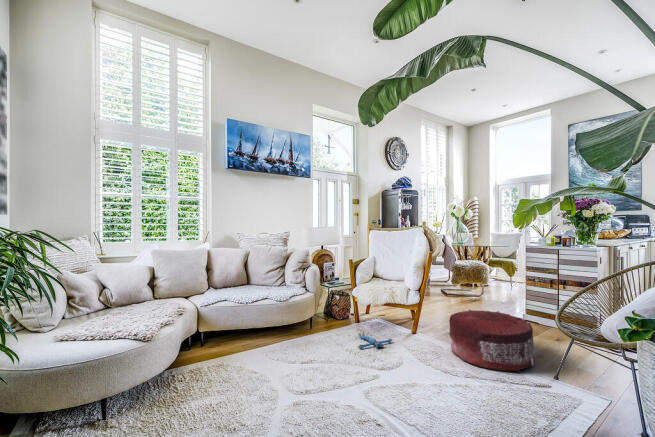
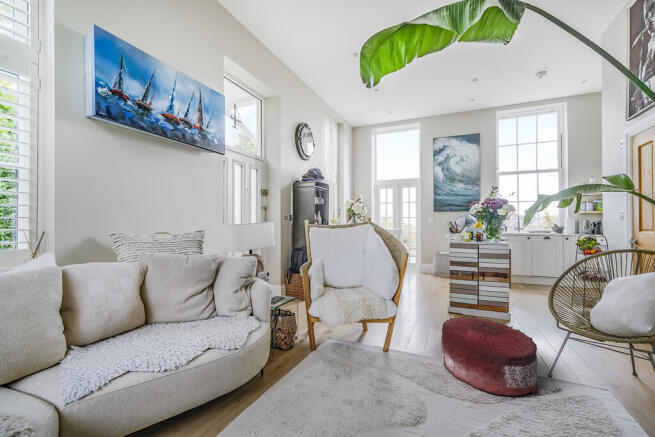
plush toy: present [358,332,392,349] -> none [339,368,384,405]

